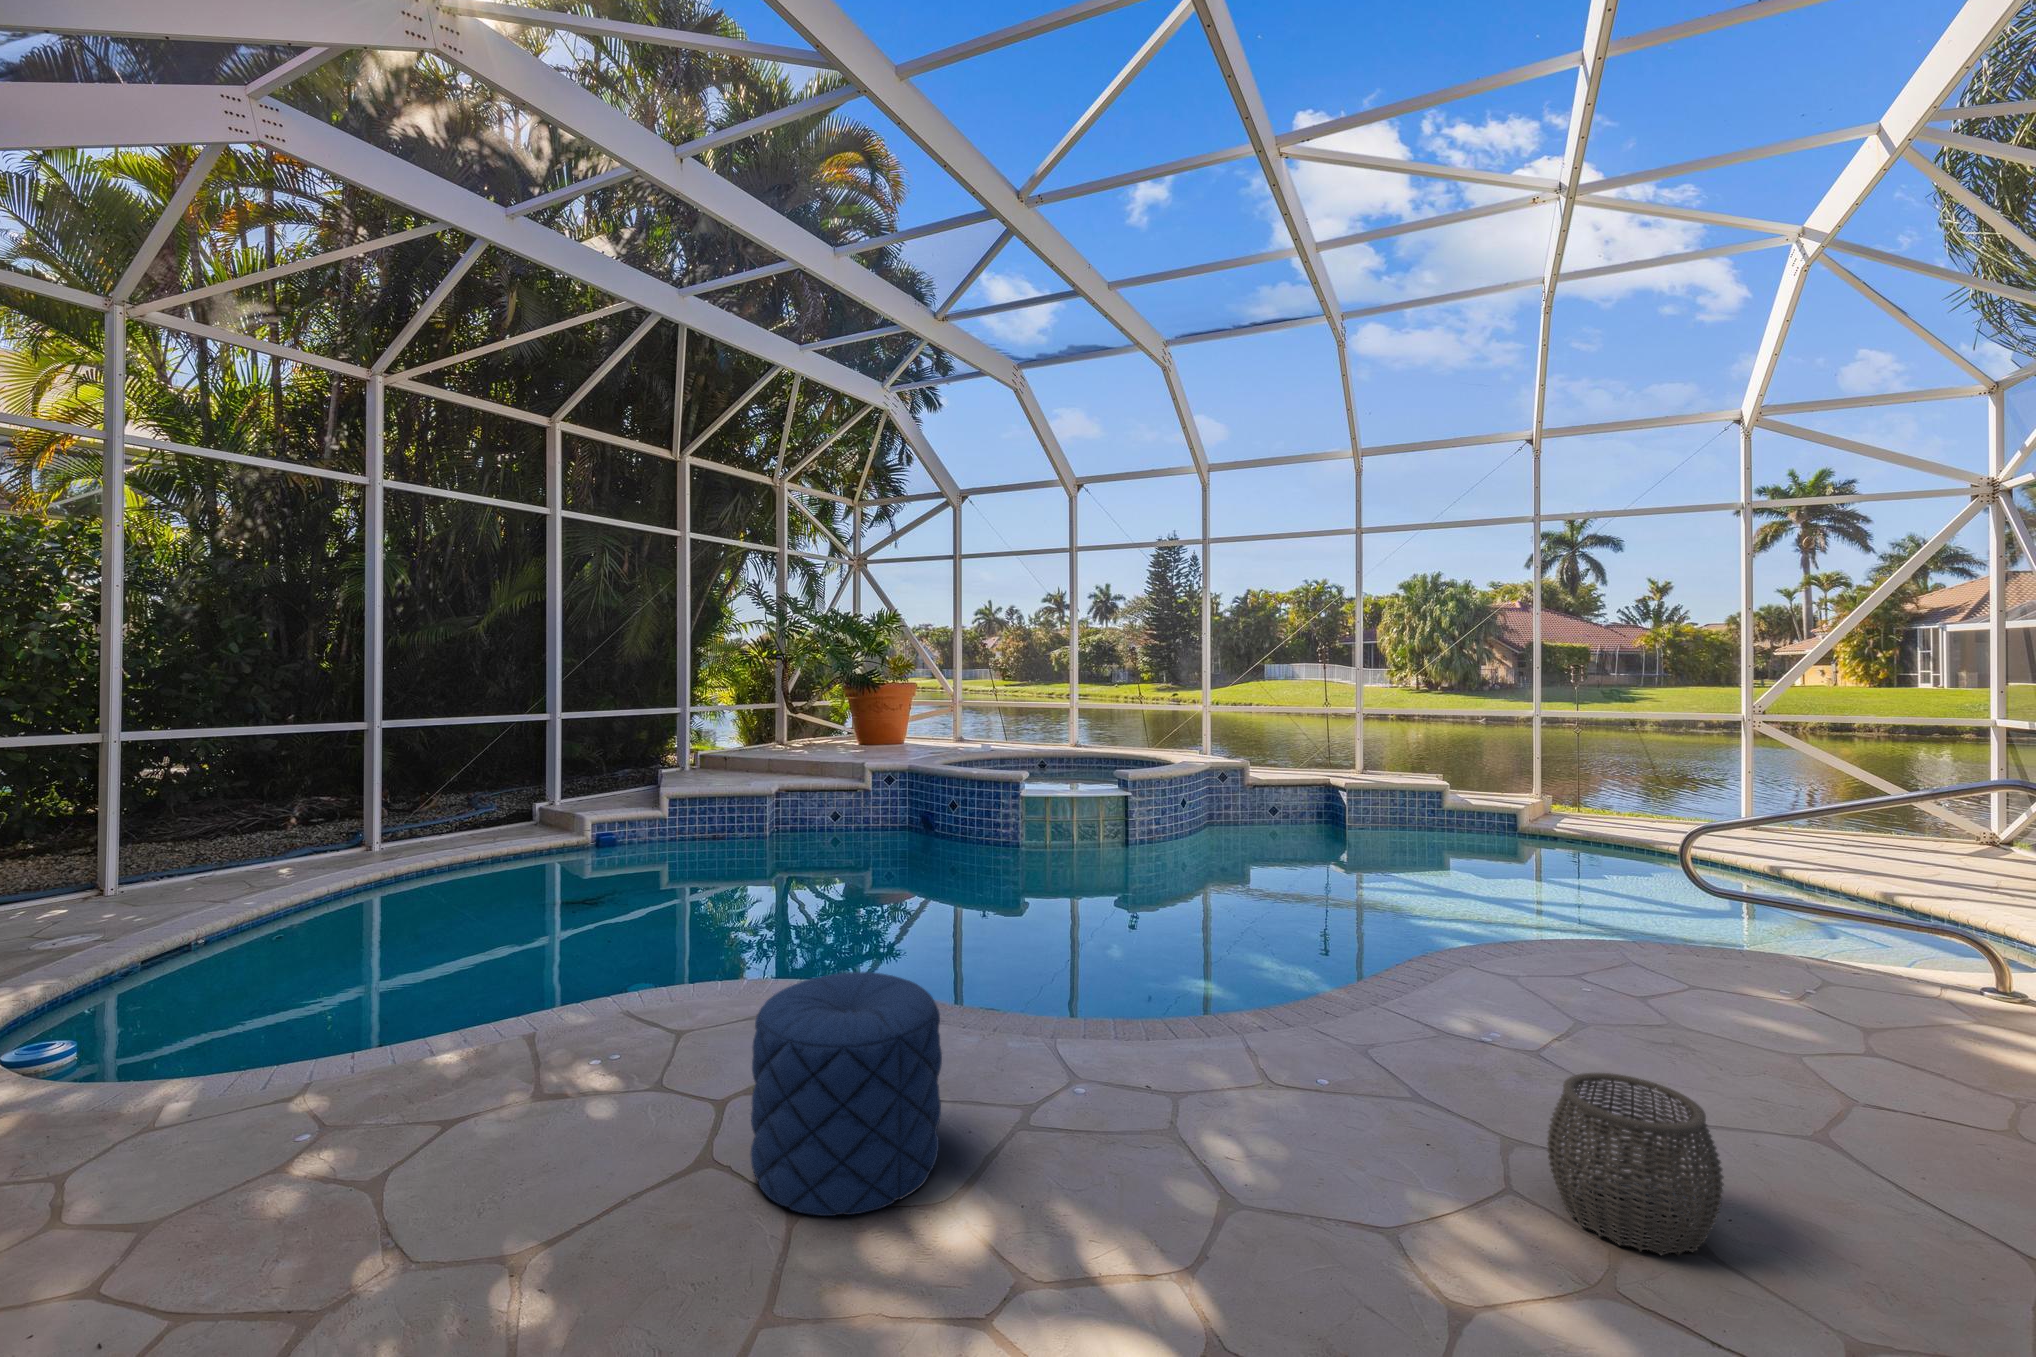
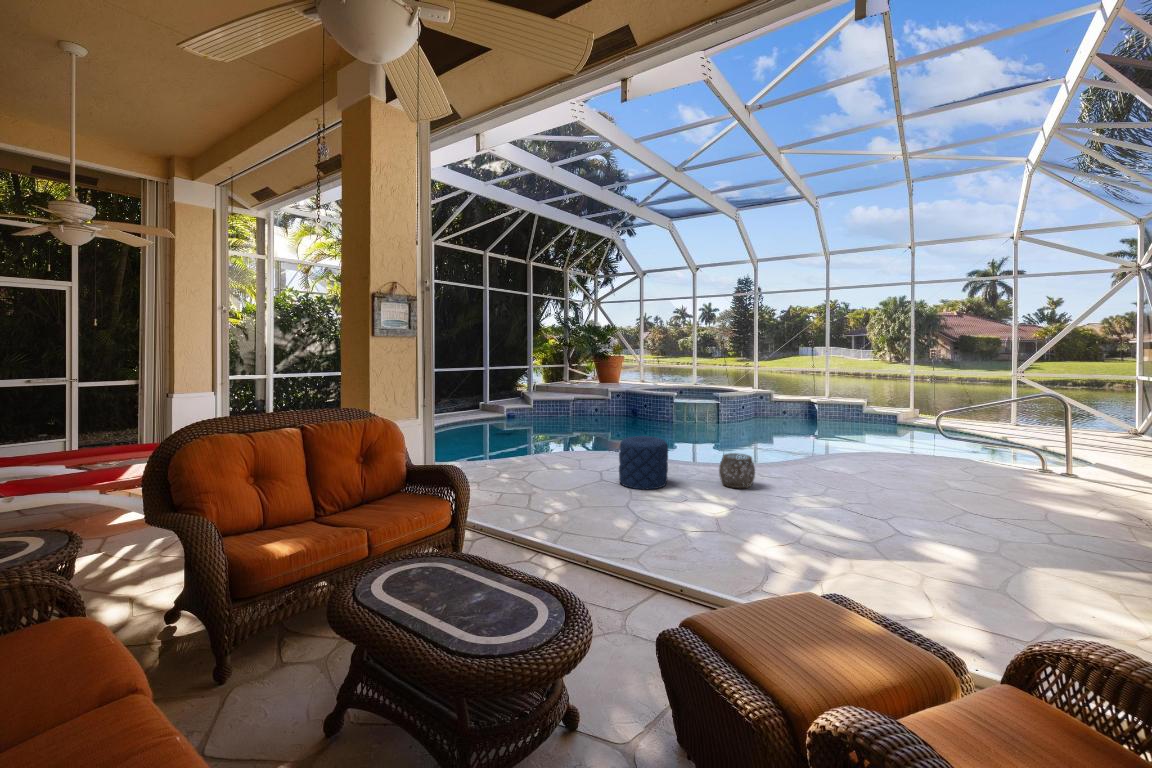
woven basket: present [1547,1073,1724,1255] -> present [719,453,755,489]

